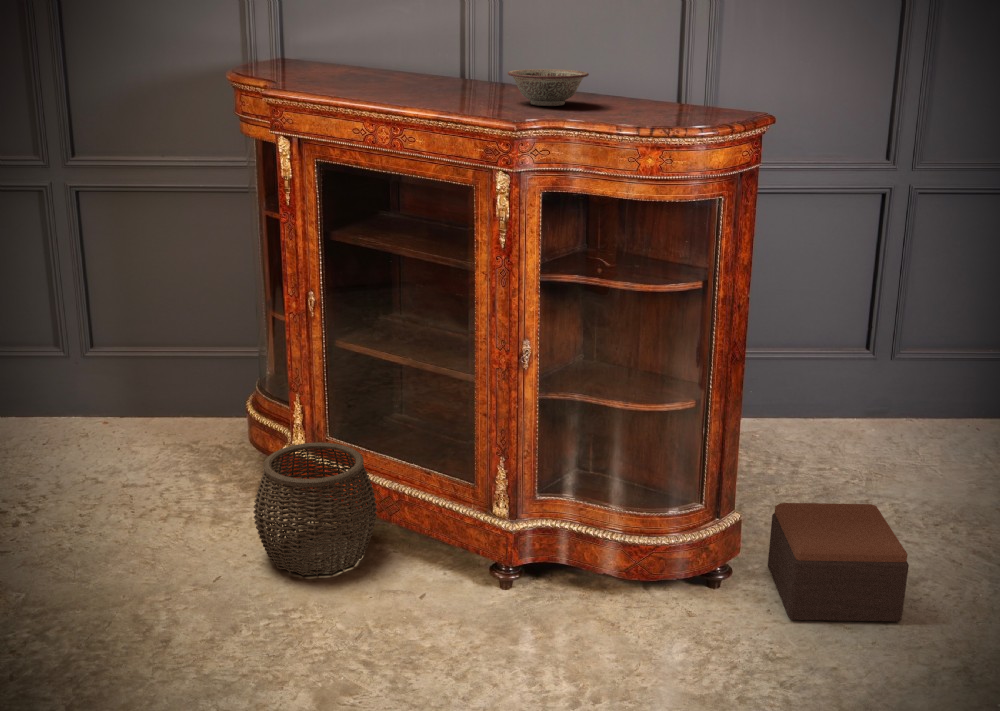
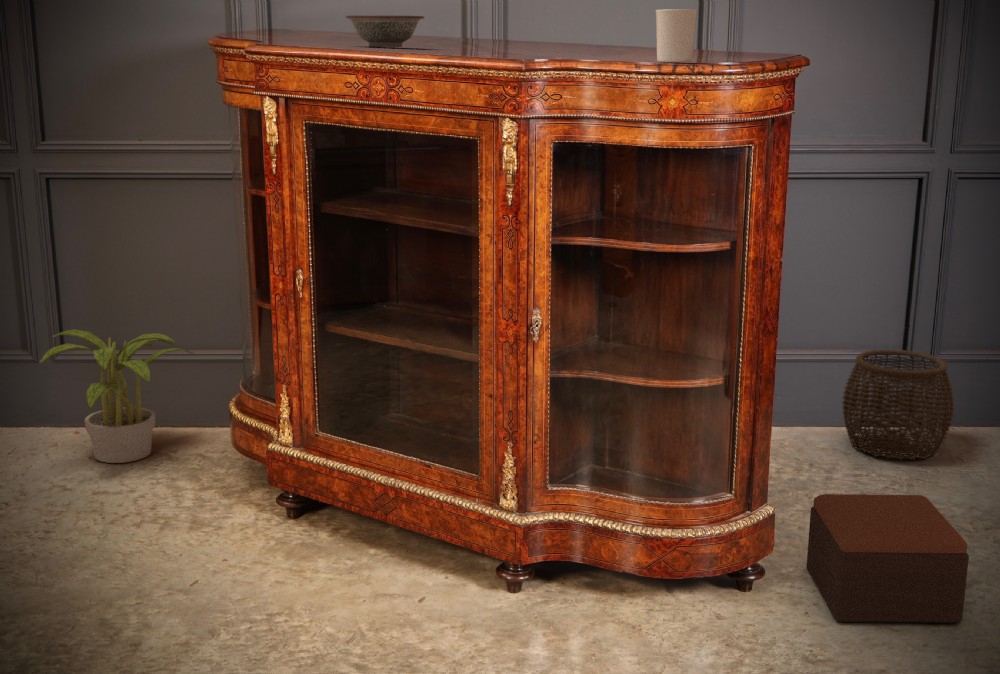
candle holder: none [638,67,676,117] -> present [656,9,697,62]
decorative bowl: present [508,69,589,106] -> present [346,15,424,47]
potted plant: none [73,333,214,456] -> present [40,330,195,463]
woven basket: present [253,443,377,575] -> present [842,350,954,460]

